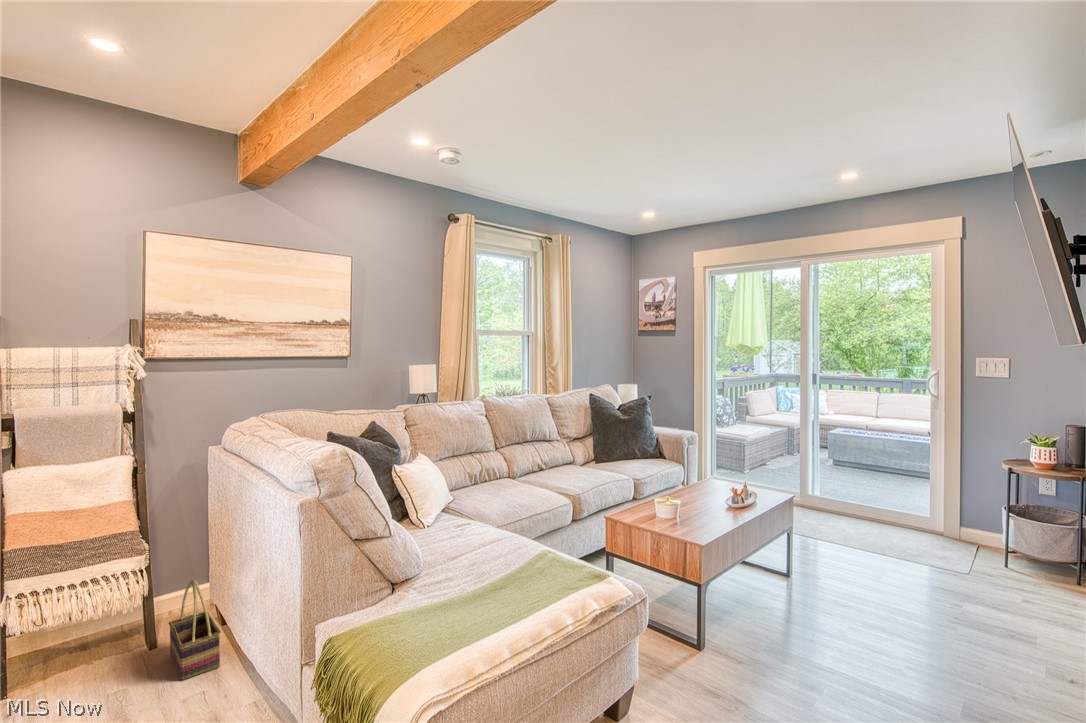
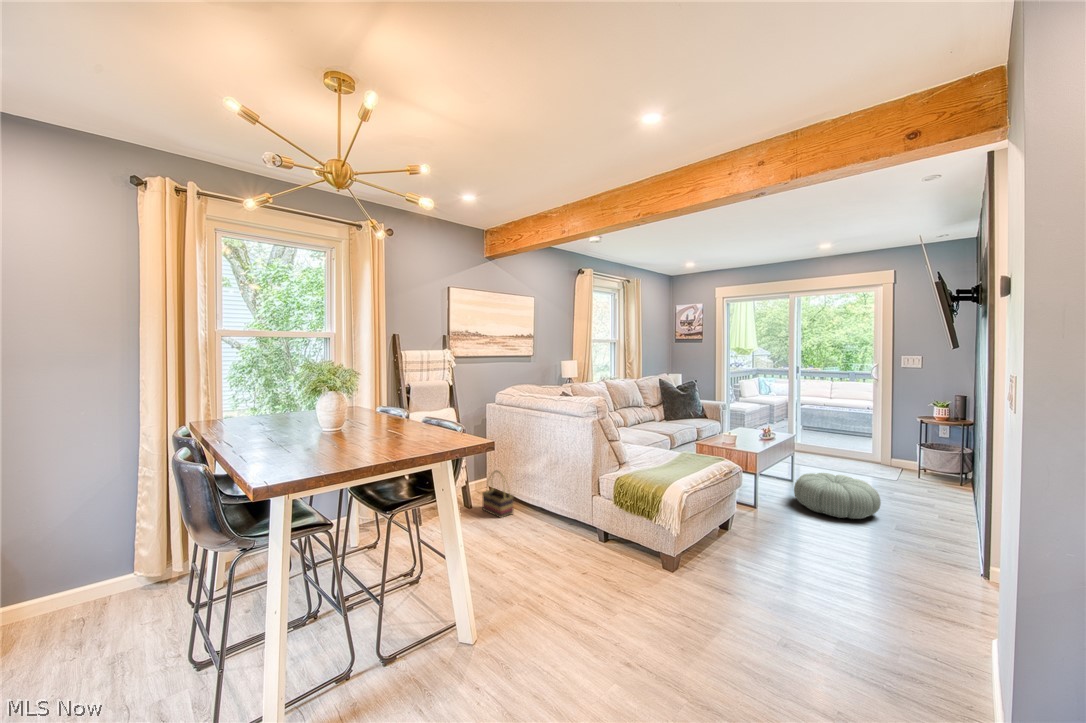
pouf: none [773,574,933,683] -> present [794,473,881,519]

